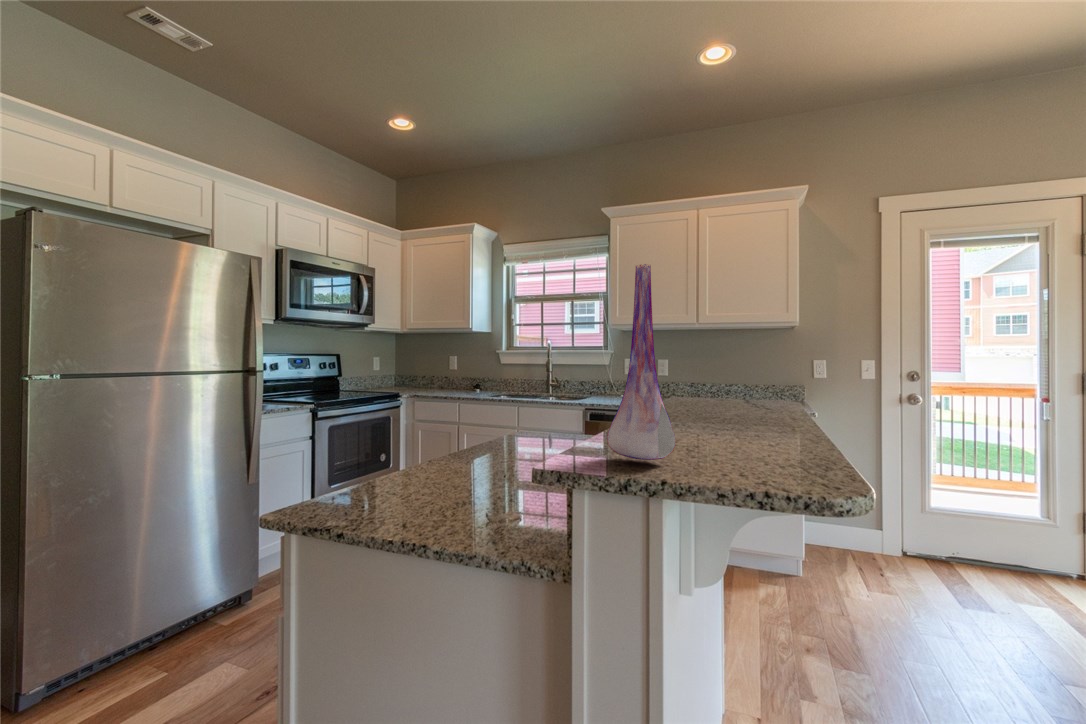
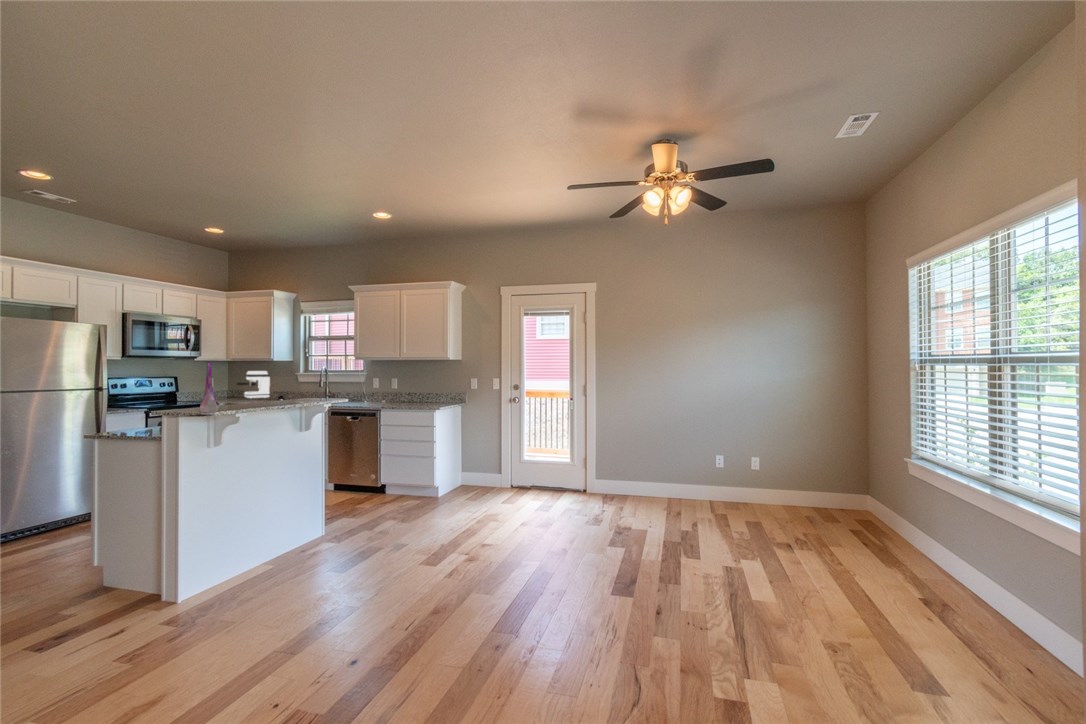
coffee maker: none [413,348,457,388] -> present [237,371,270,398]

